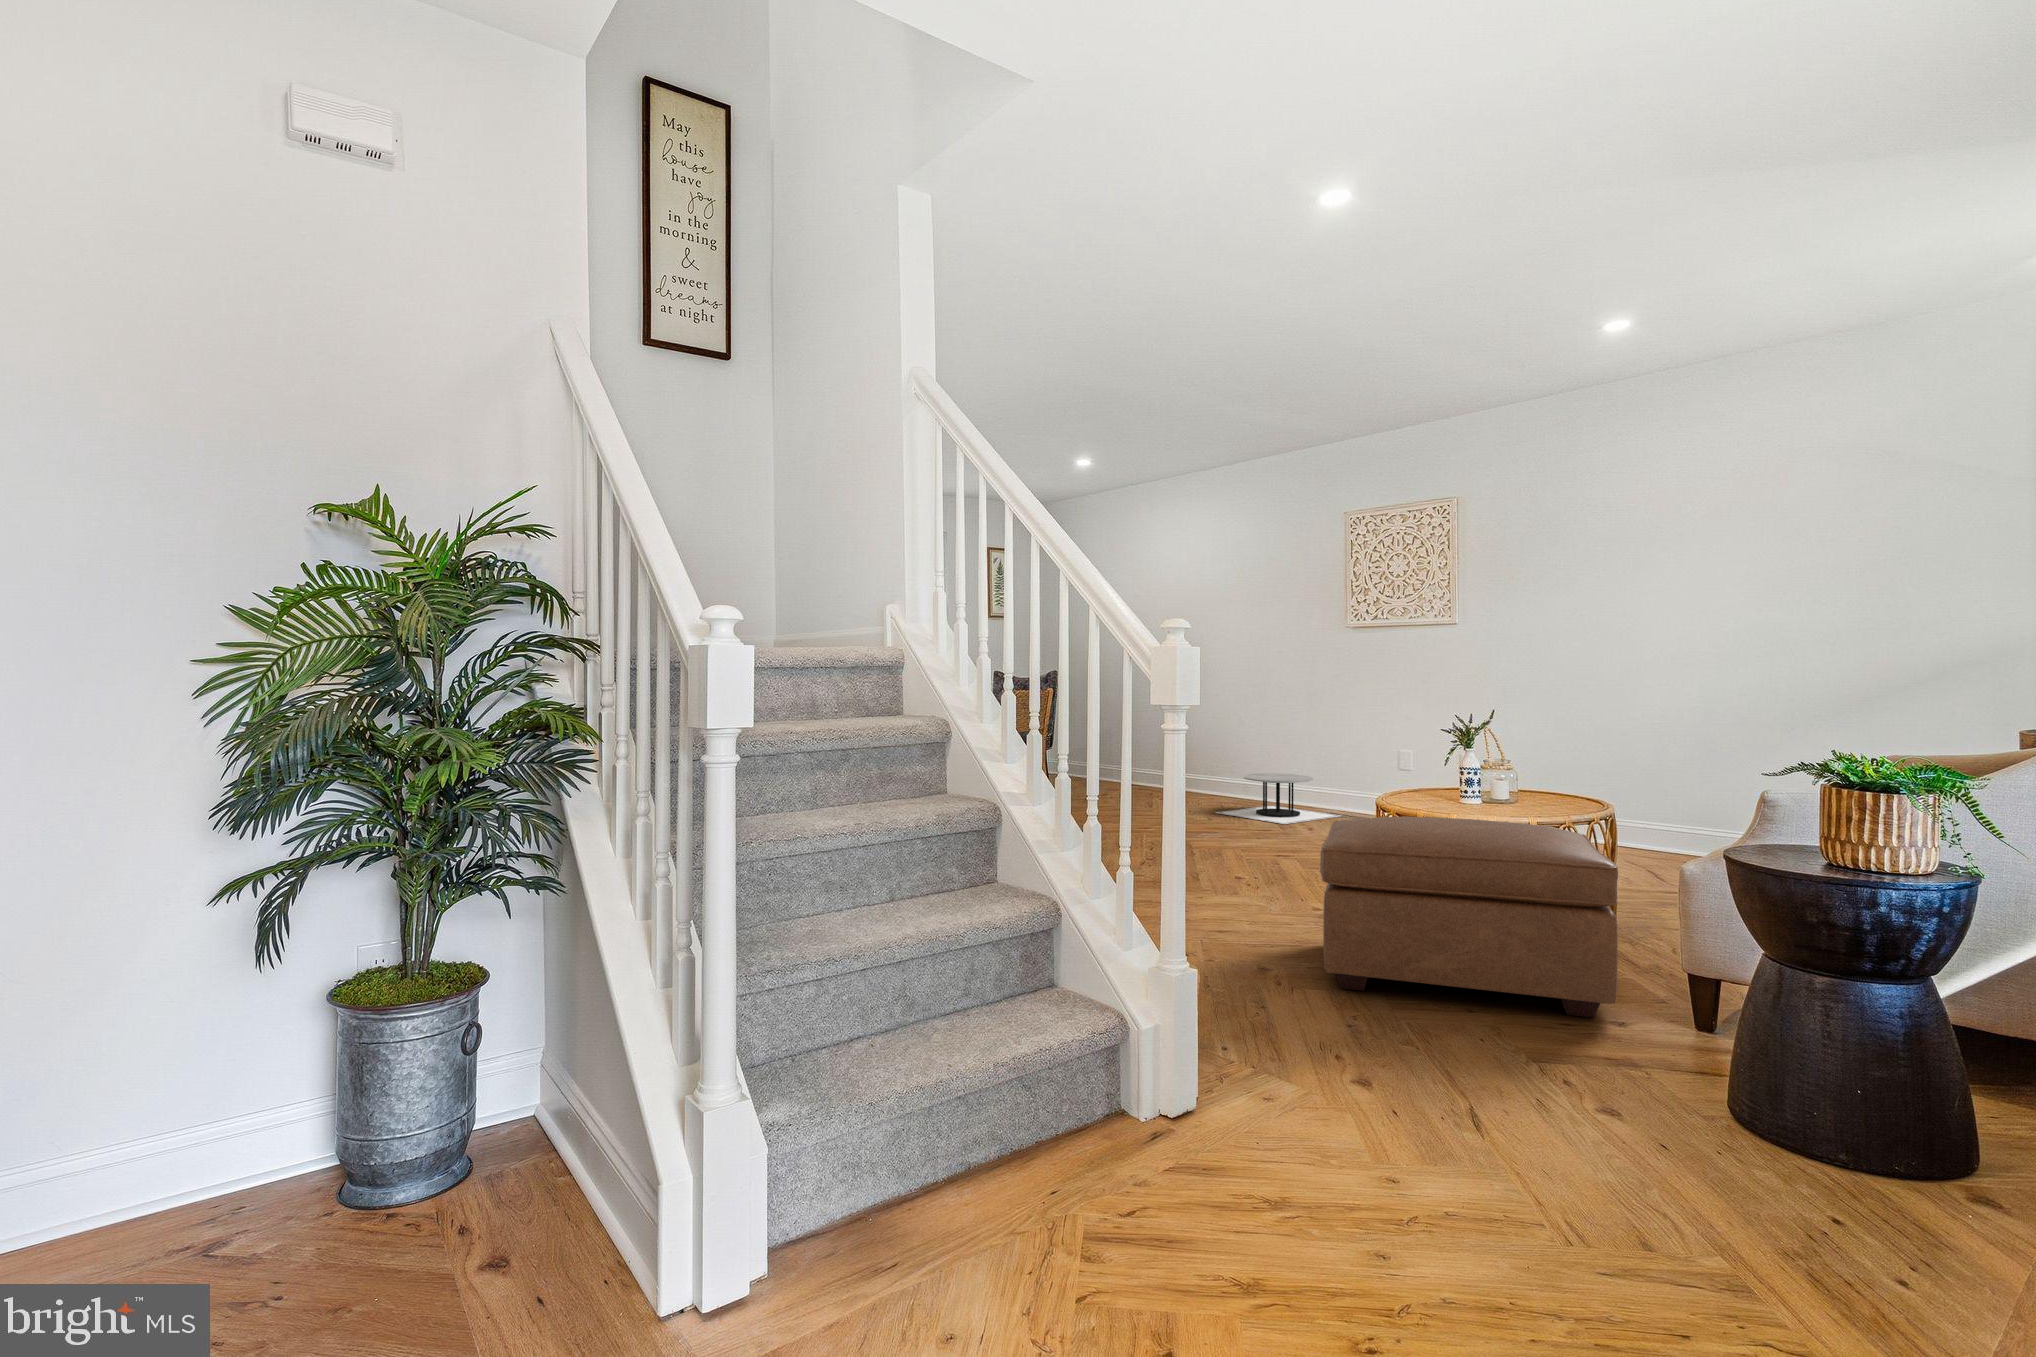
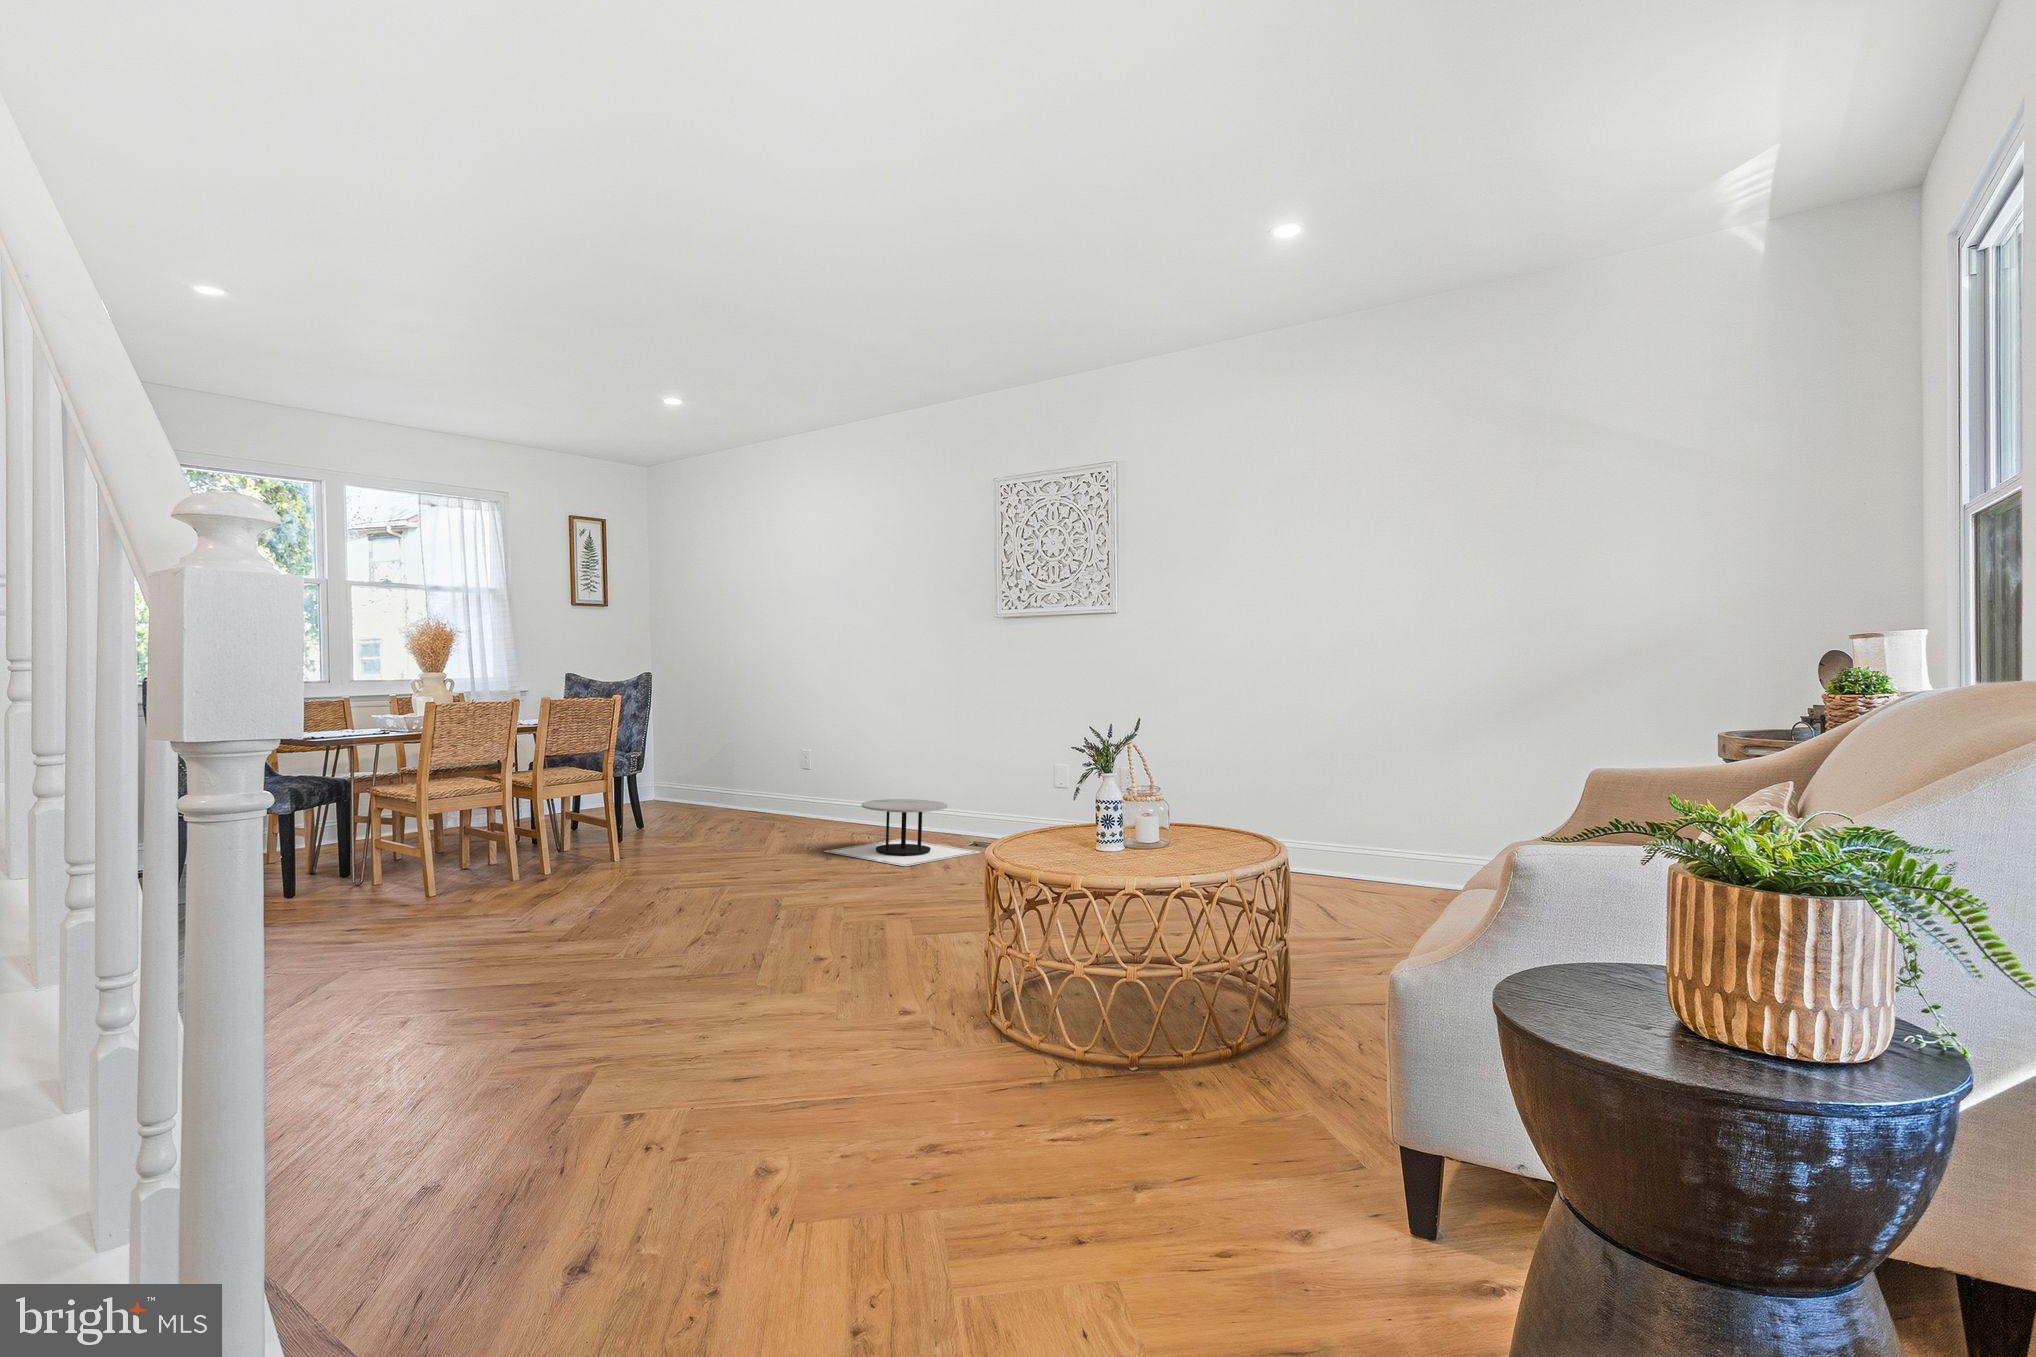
ottoman: present [1320,817,1618,1018] -> none [828,894,1302,1243]

